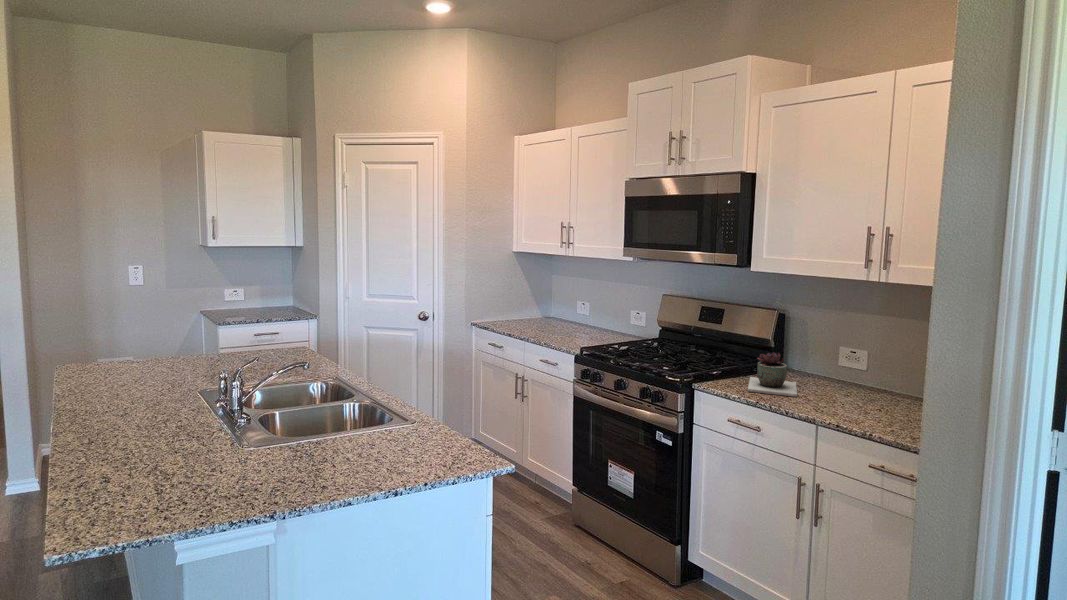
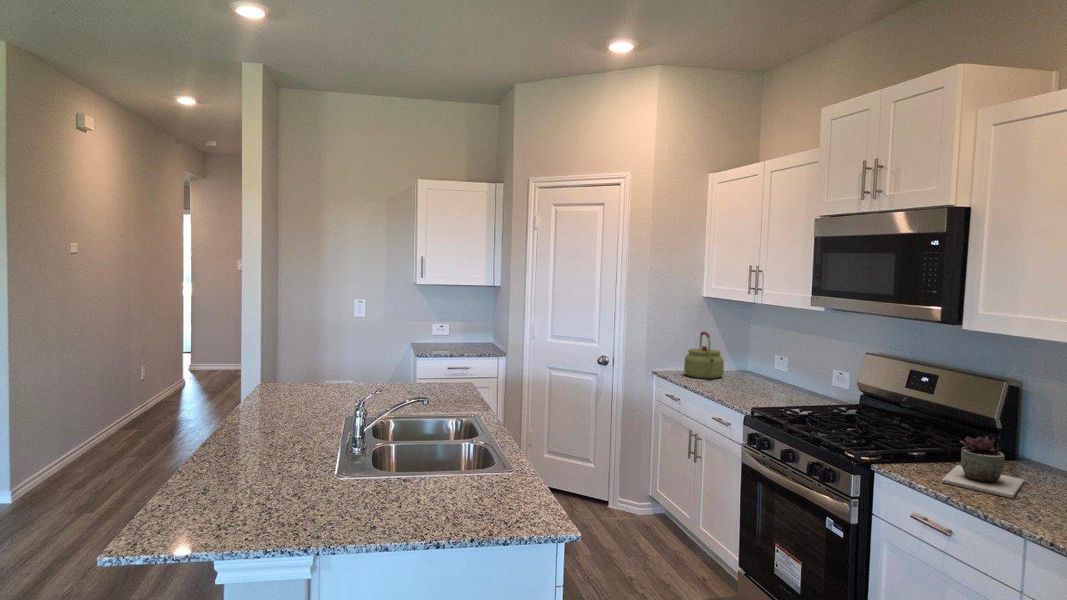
kettle: none [502,283,536,326] -> present [684,331,724,379]

